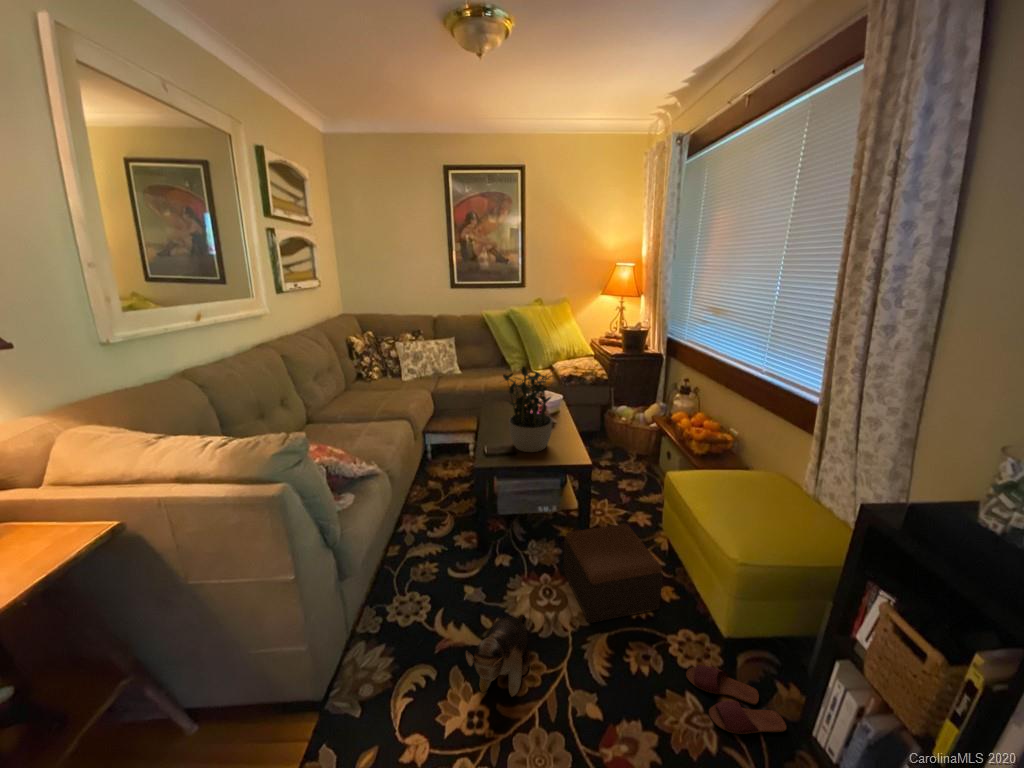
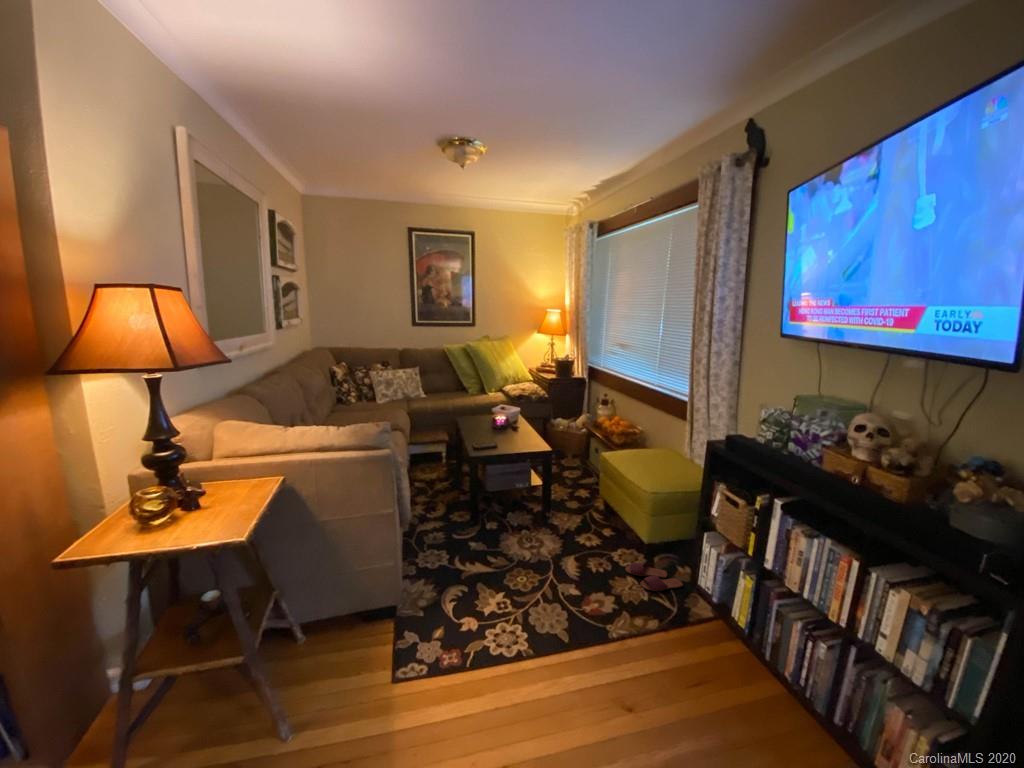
potted plant: present [503,367,553,452] -> none [487,383,525,445]
footstool: present [563,524,663,623] -> none [537,490,606,552]
plush toy: present [466,615,531,696] -> none [497,545,529,592]

